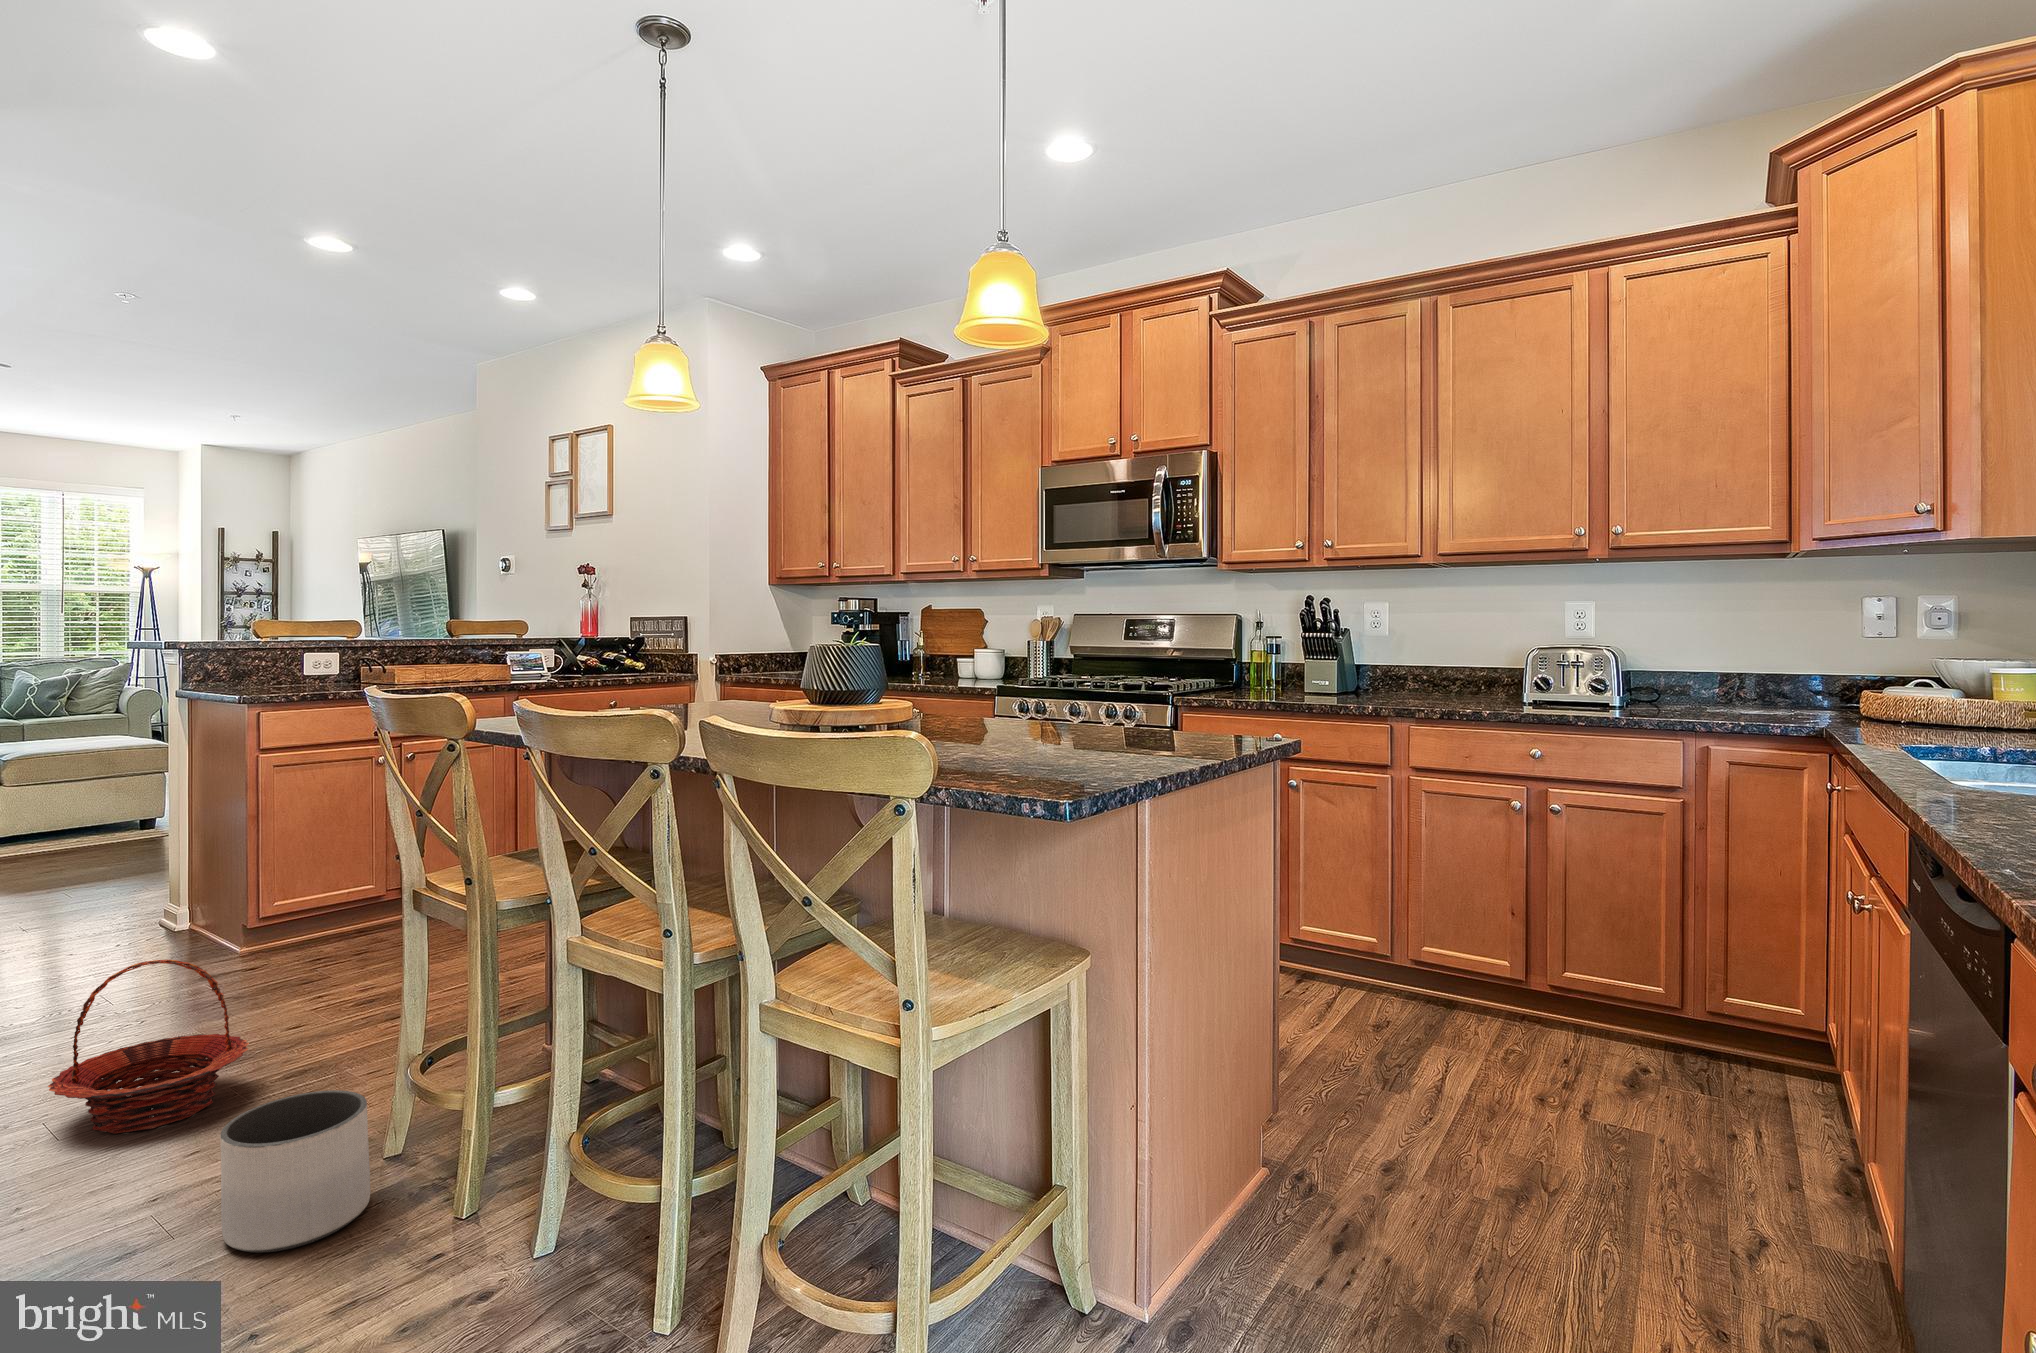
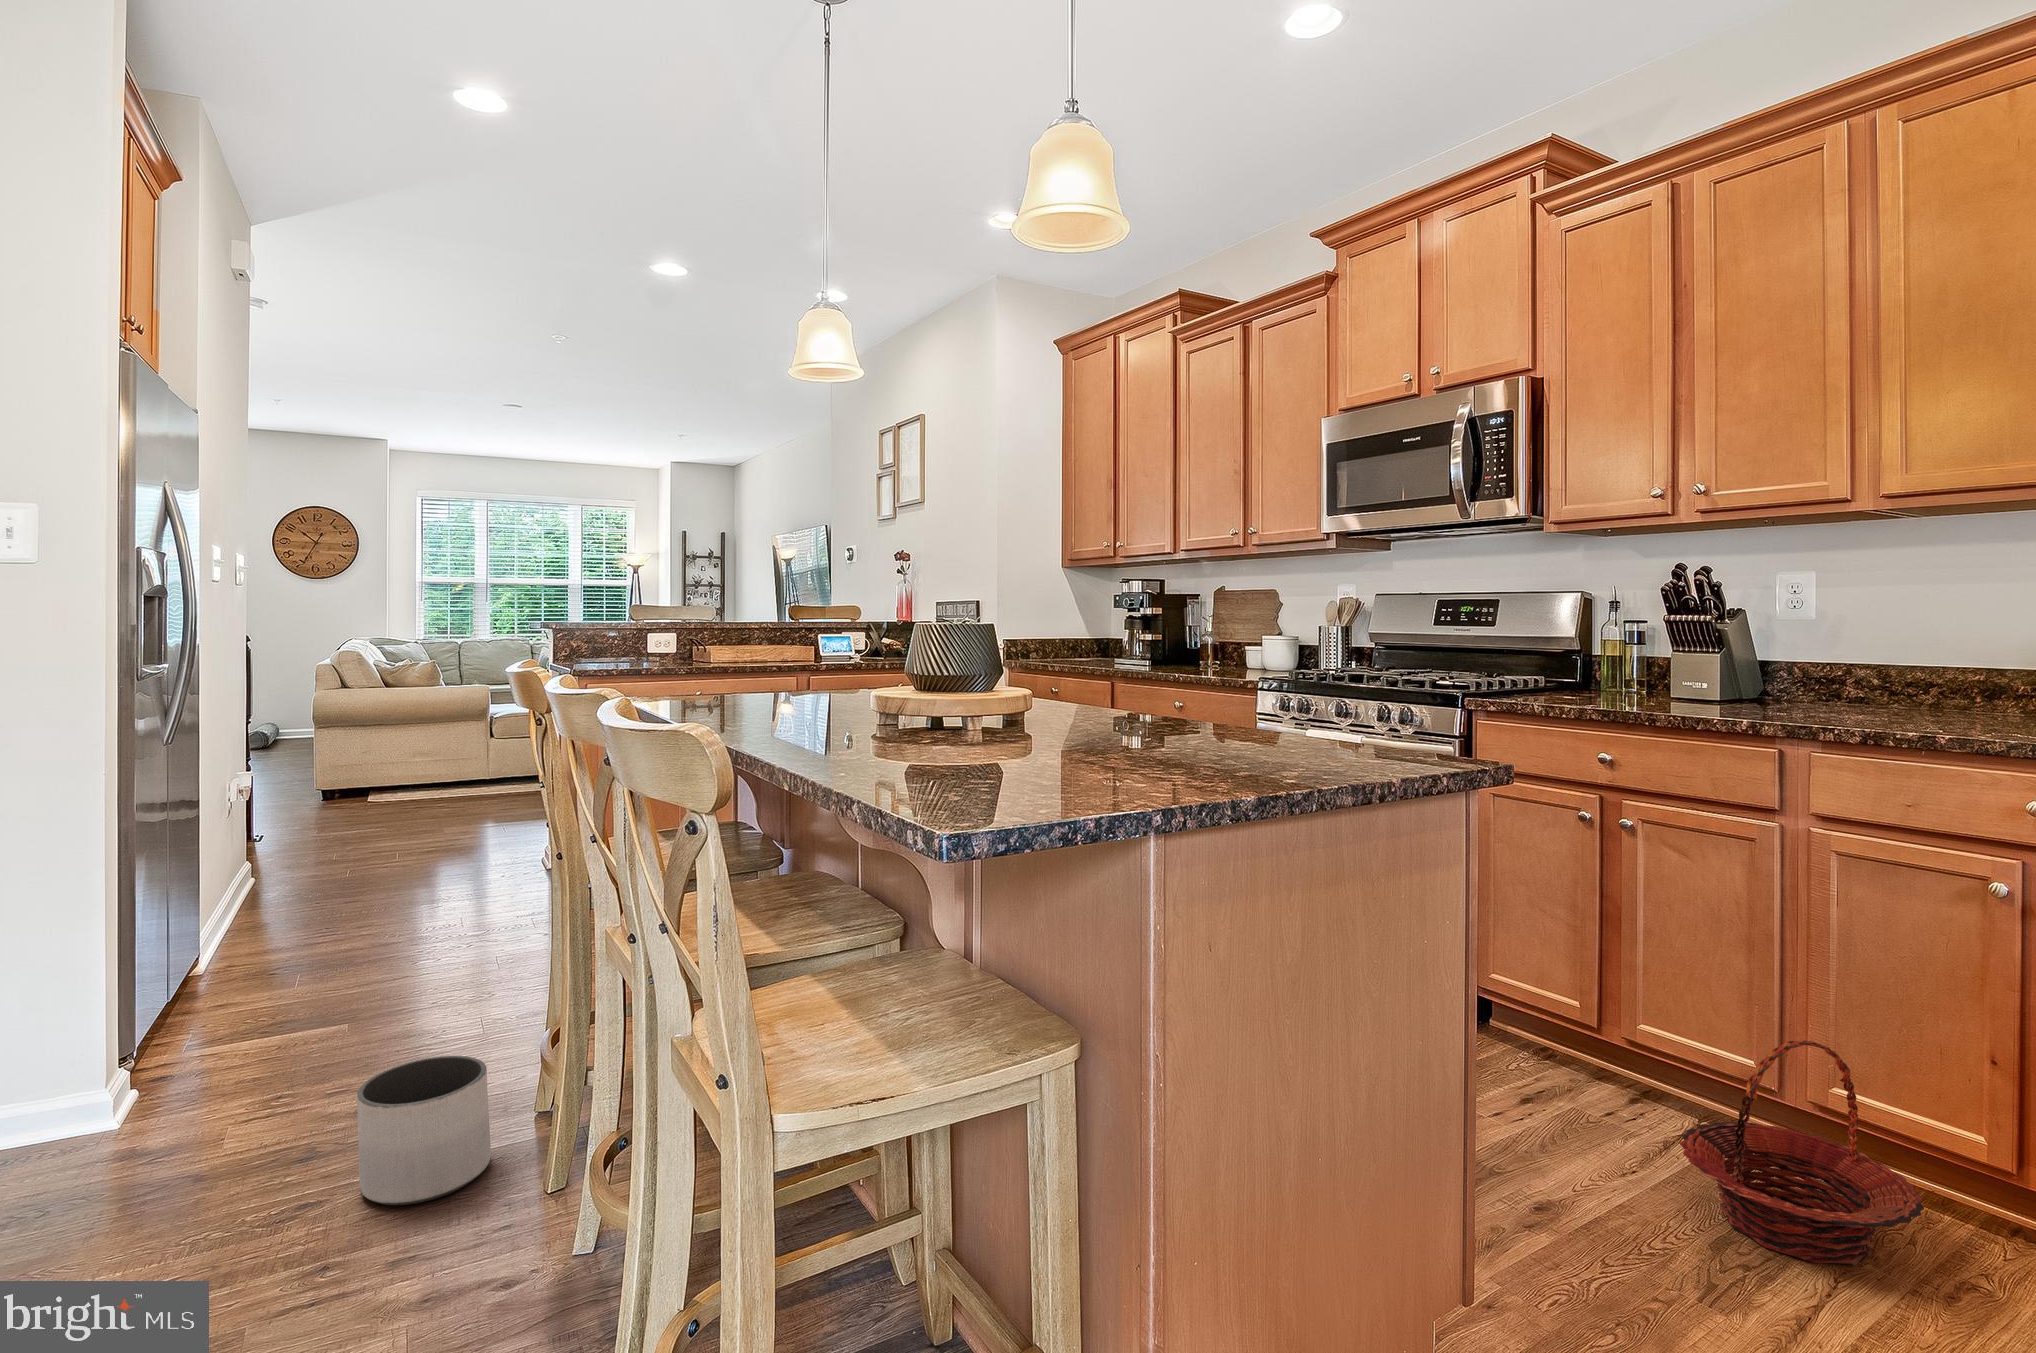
basket: present [48,960,249,1134] -> present [1680,1040,1924,1264]

